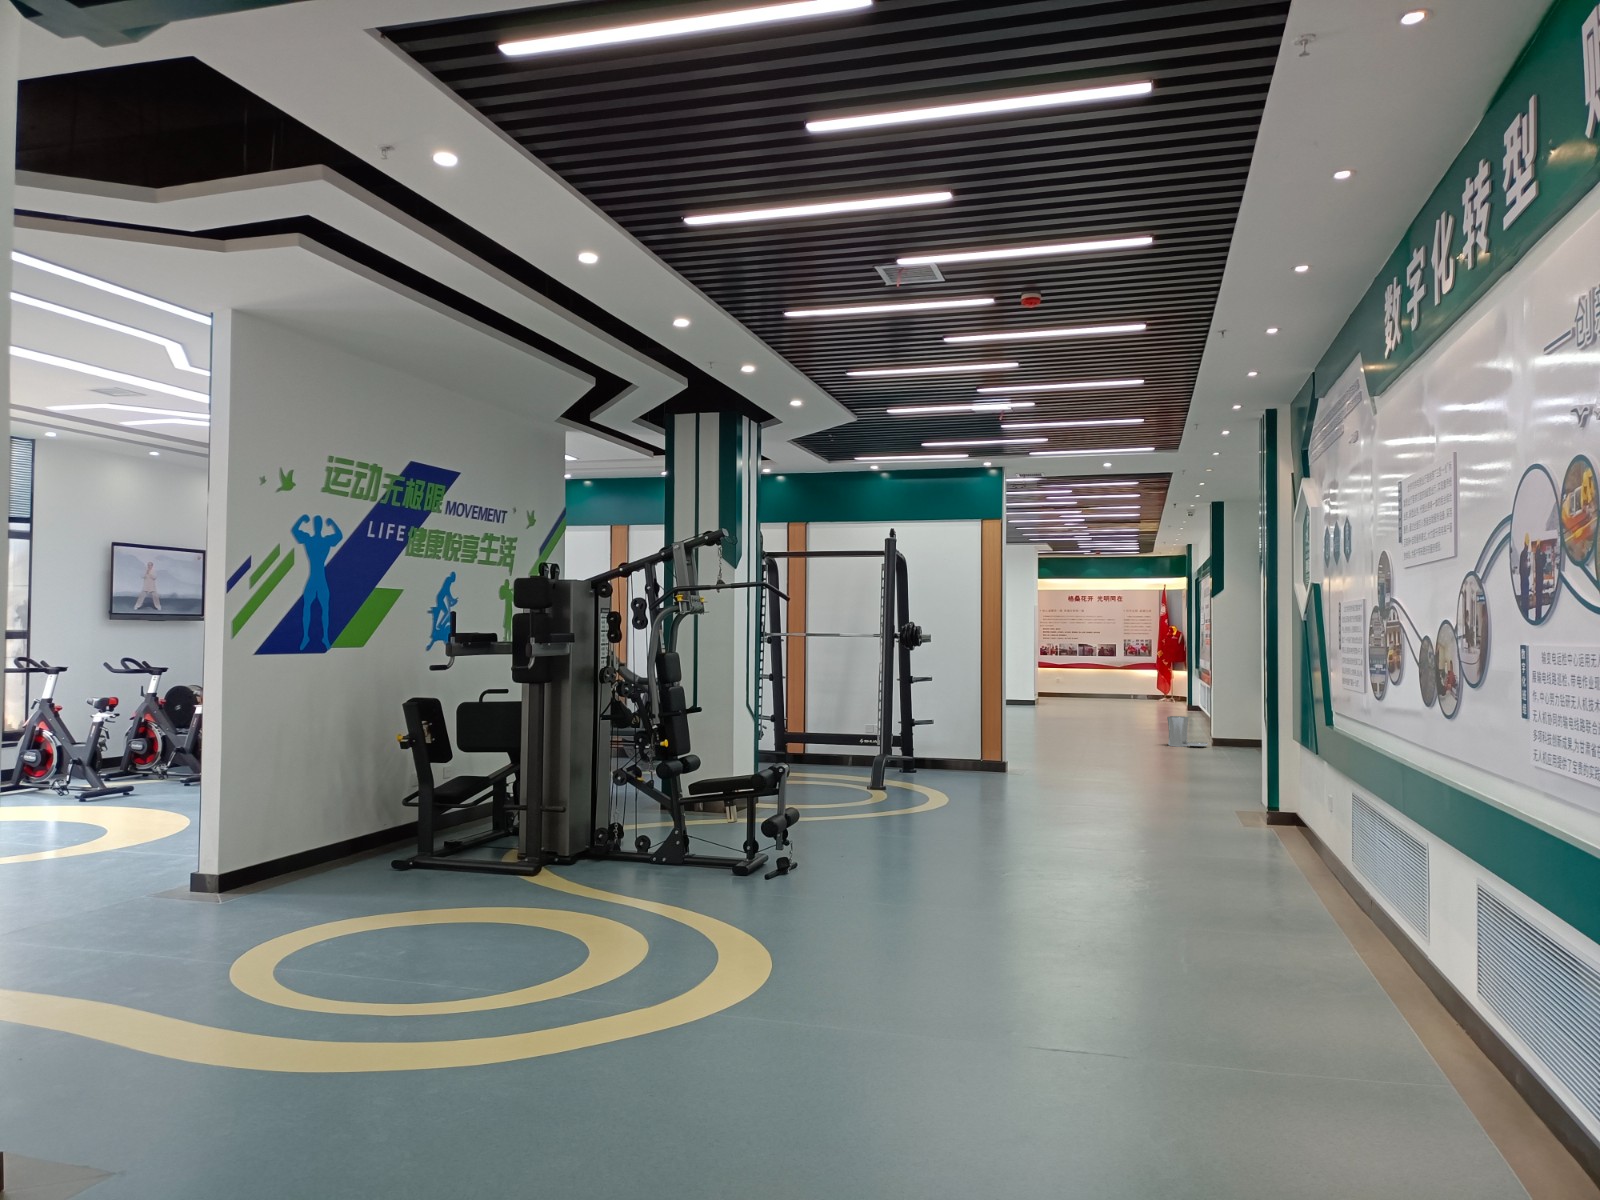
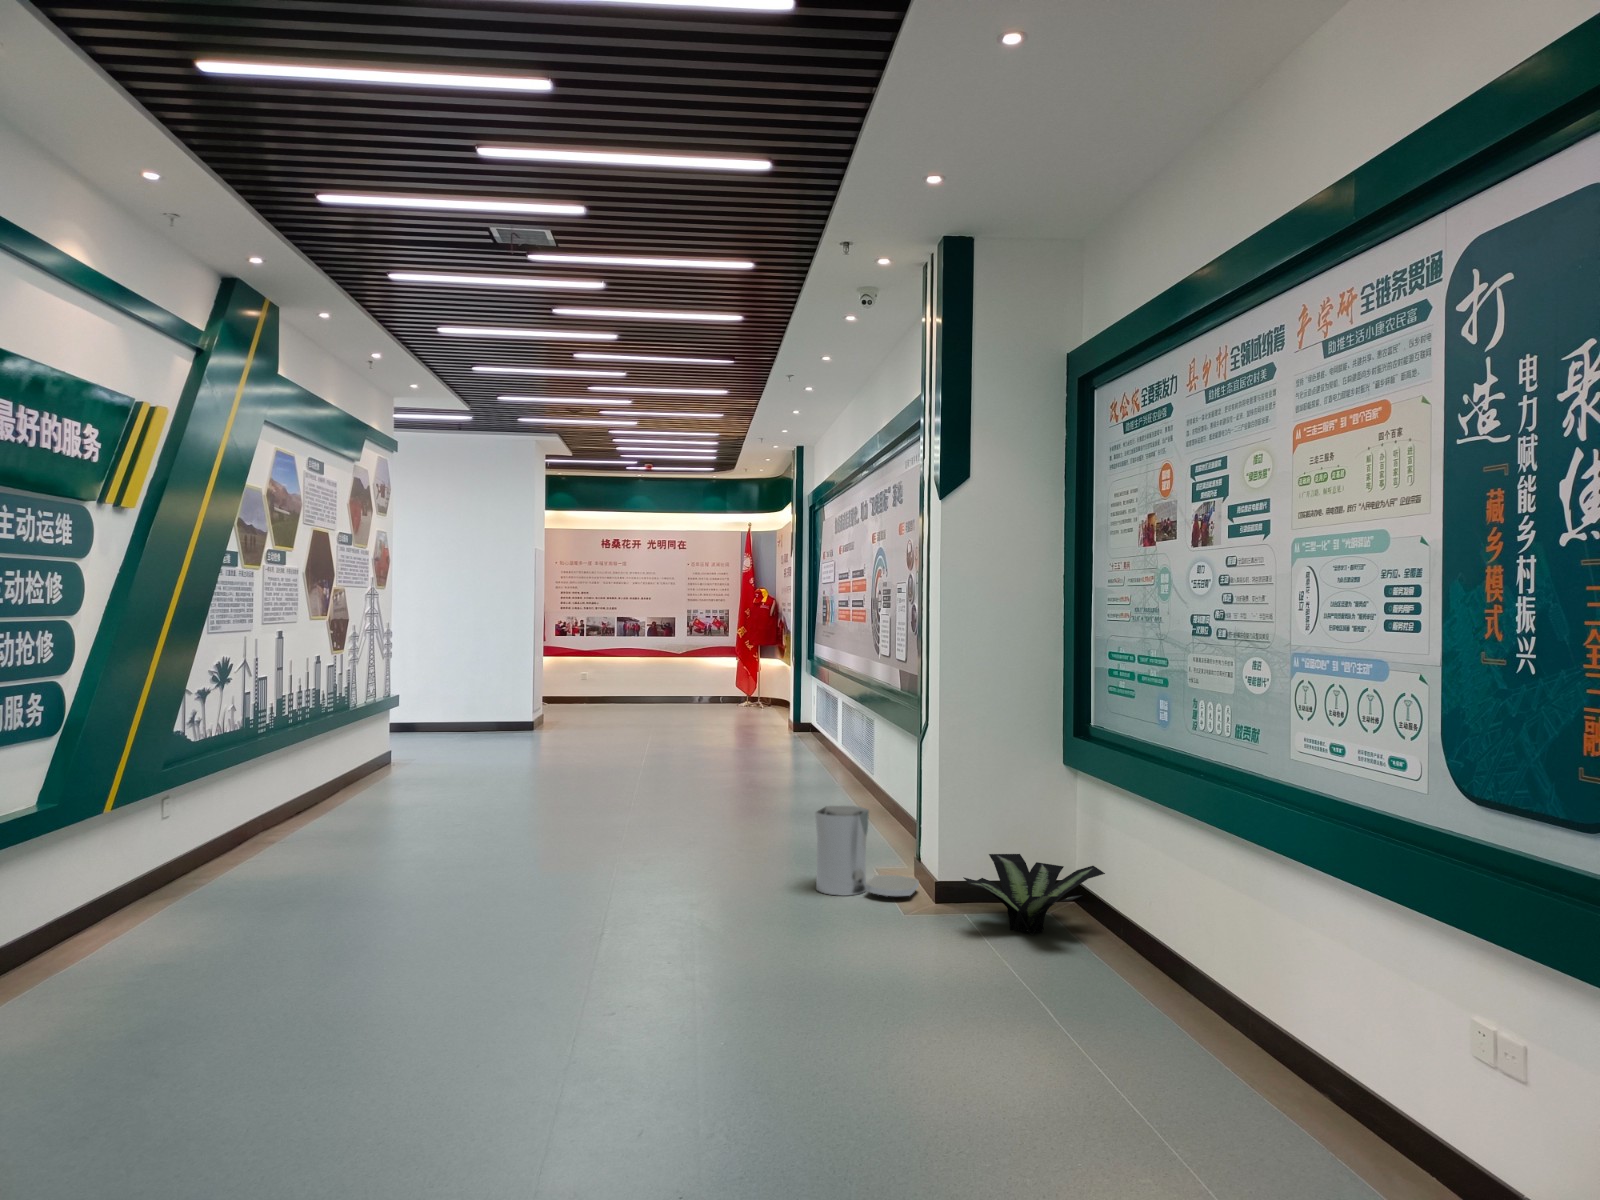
potted plant: none [1216,730,1267,754] -> present [963,854,1105,935]

